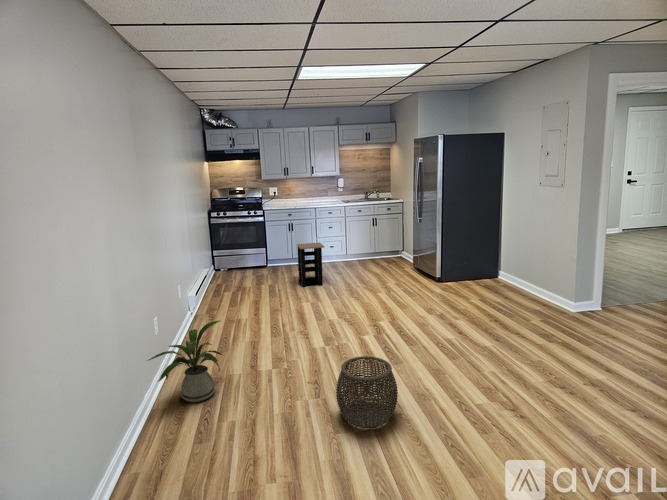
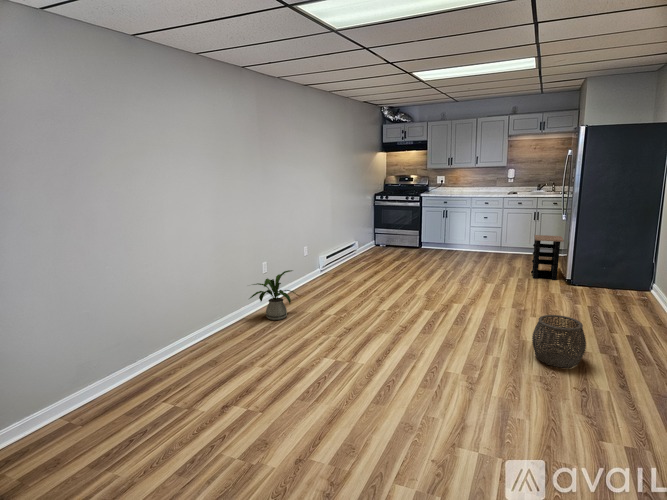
side table: present [297,243,324,287] -> present [531,235,564,280]
woven basket: present [336,356,398,428] -> present [532,315,586,368]

